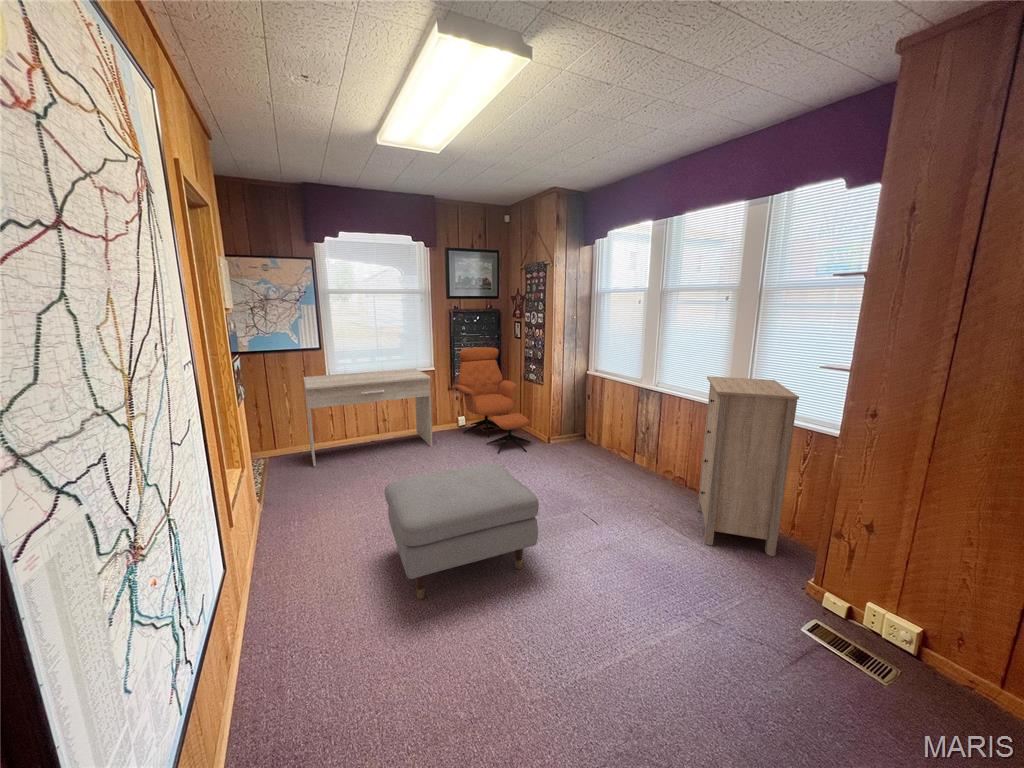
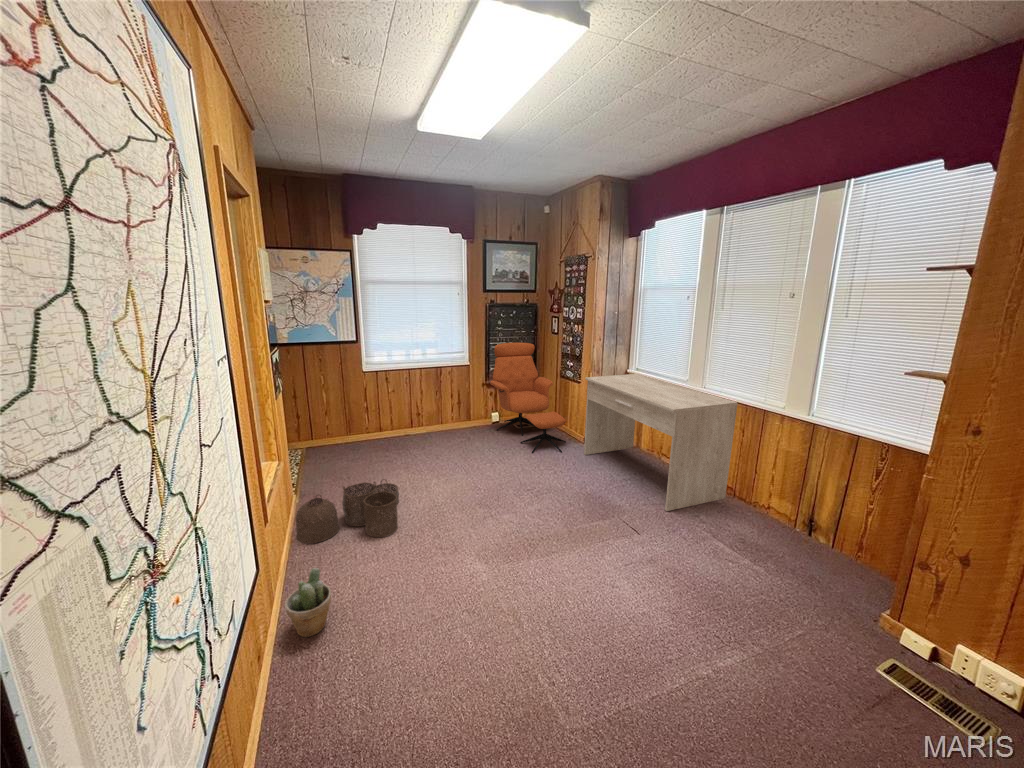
desk: present [304,369,433,467] -> present [584,374,738,511]
storage cabinet: present [698,376,799,556] -> none [749,380,879,582]
ottoman: present [385,464,539,599] -> none [418,467,579,607]
woven basket: none [262,483,366,548] -> present [296,479,399,543]
potted plant: none [253,568,300,636] -> present [285,568,331,637]

